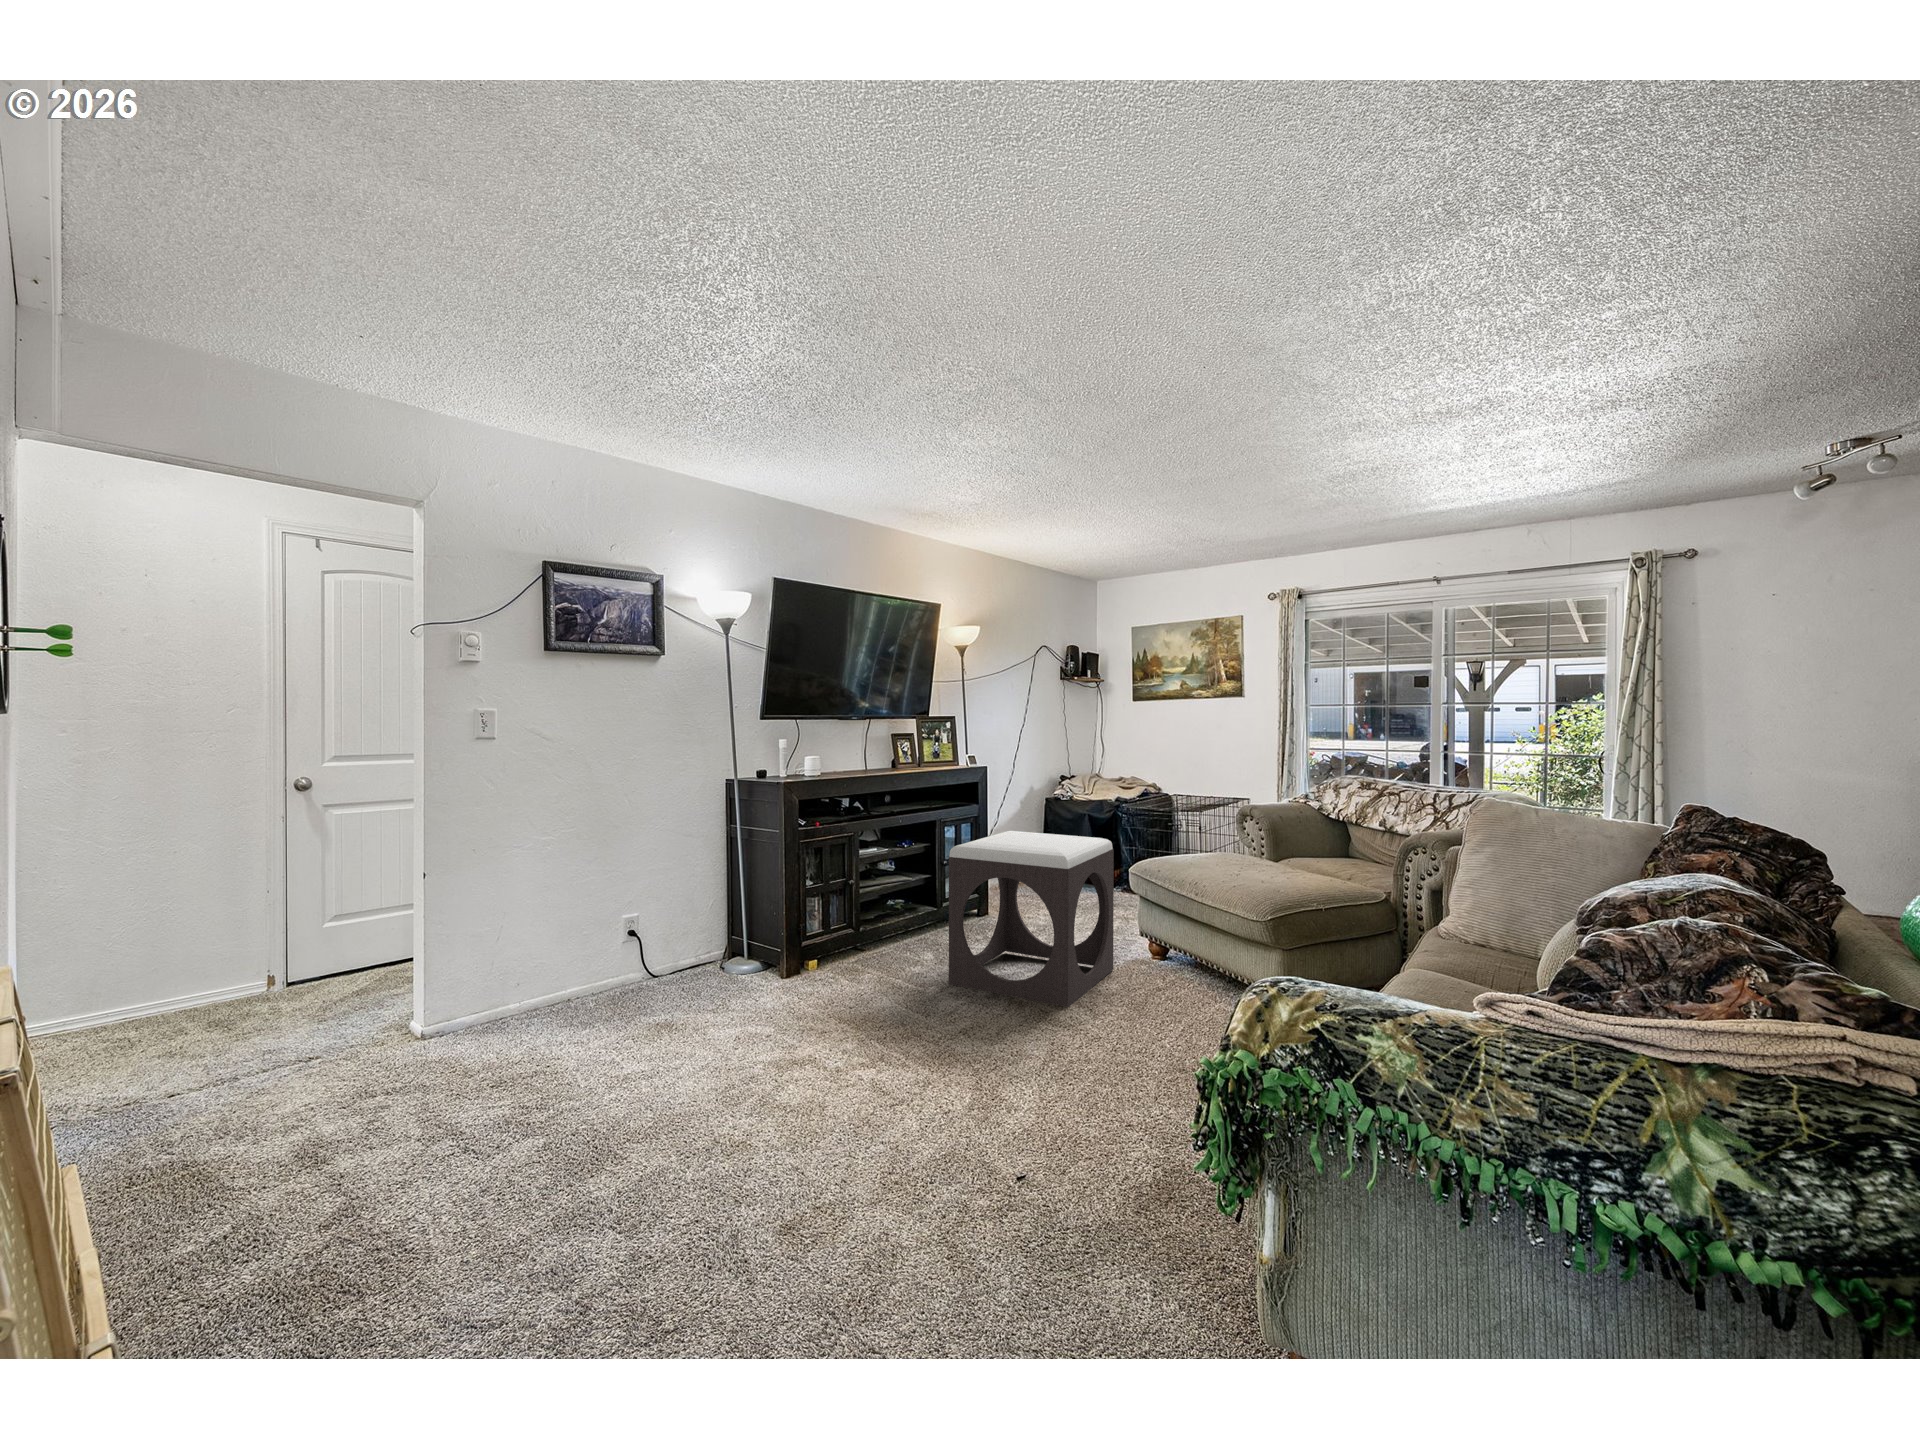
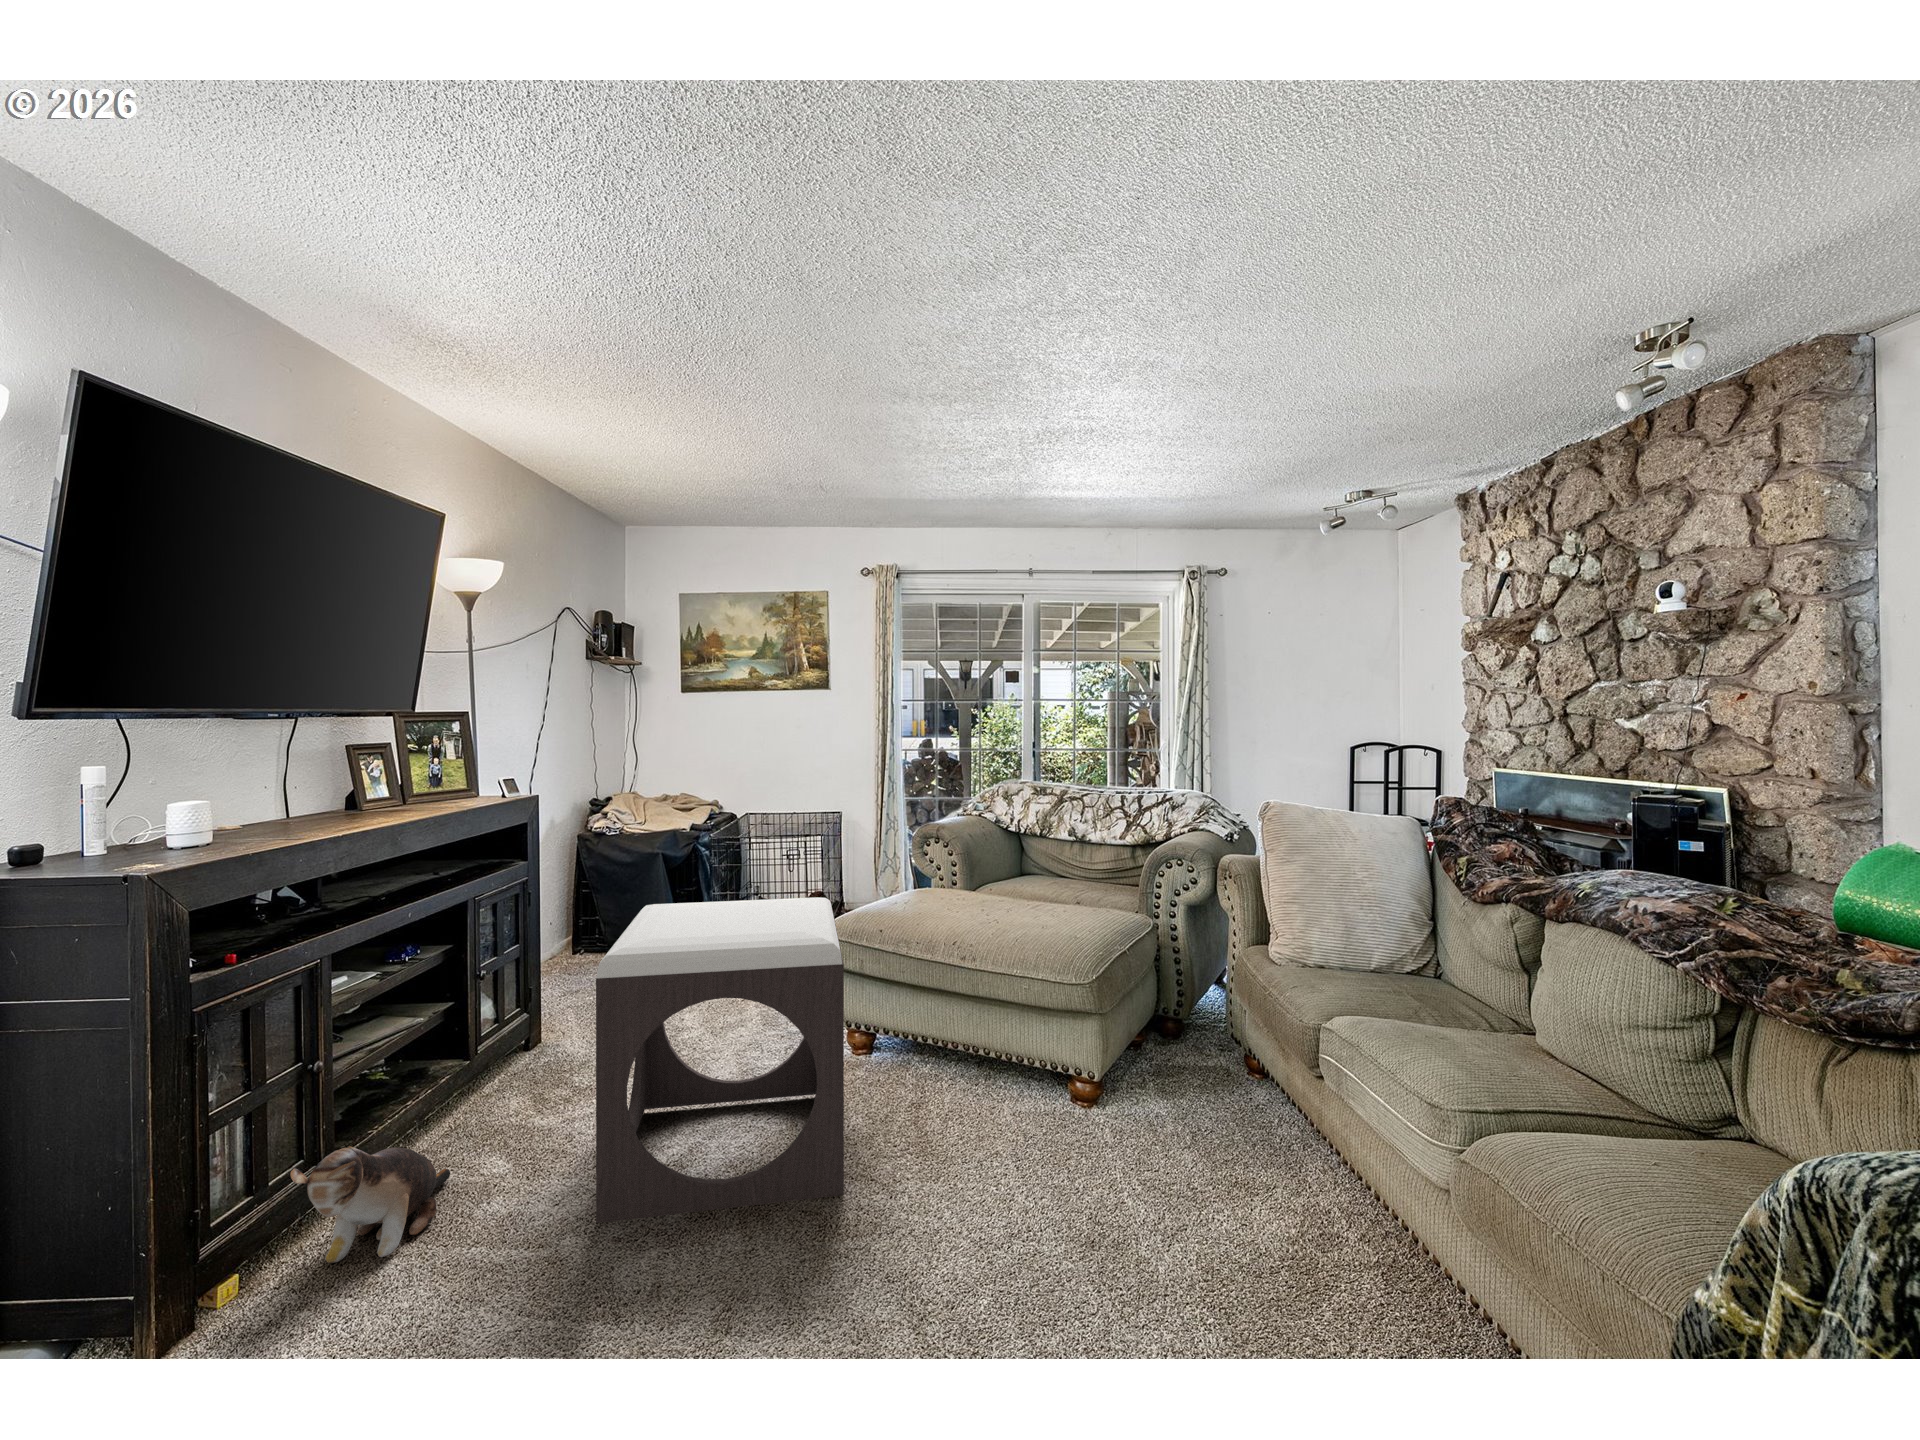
plush toy: none [831,915,906,970] -> present [290,1146,450,1263]

